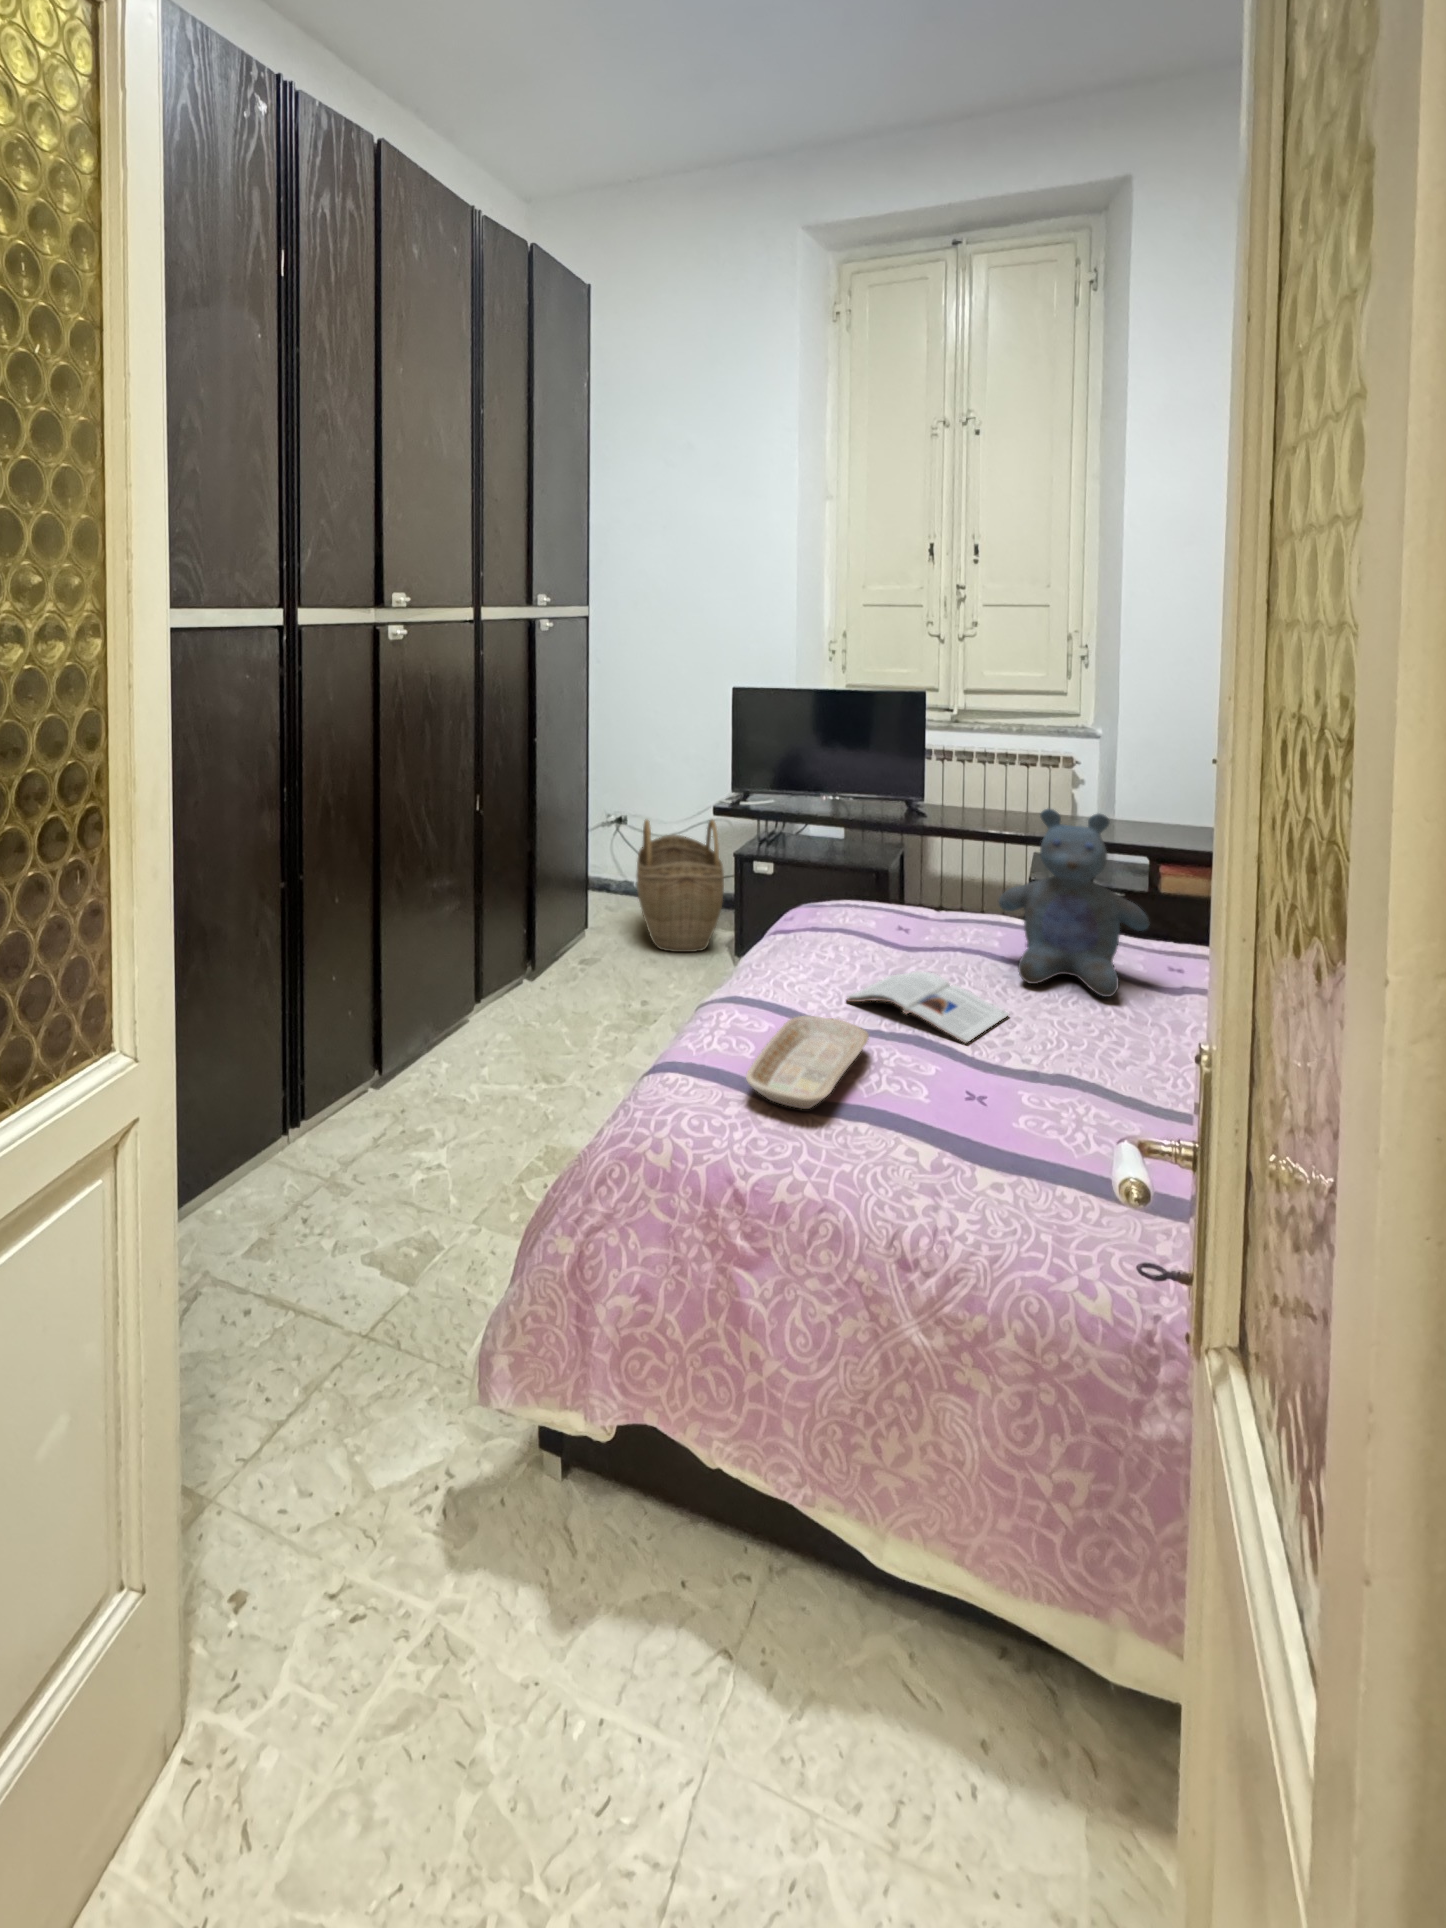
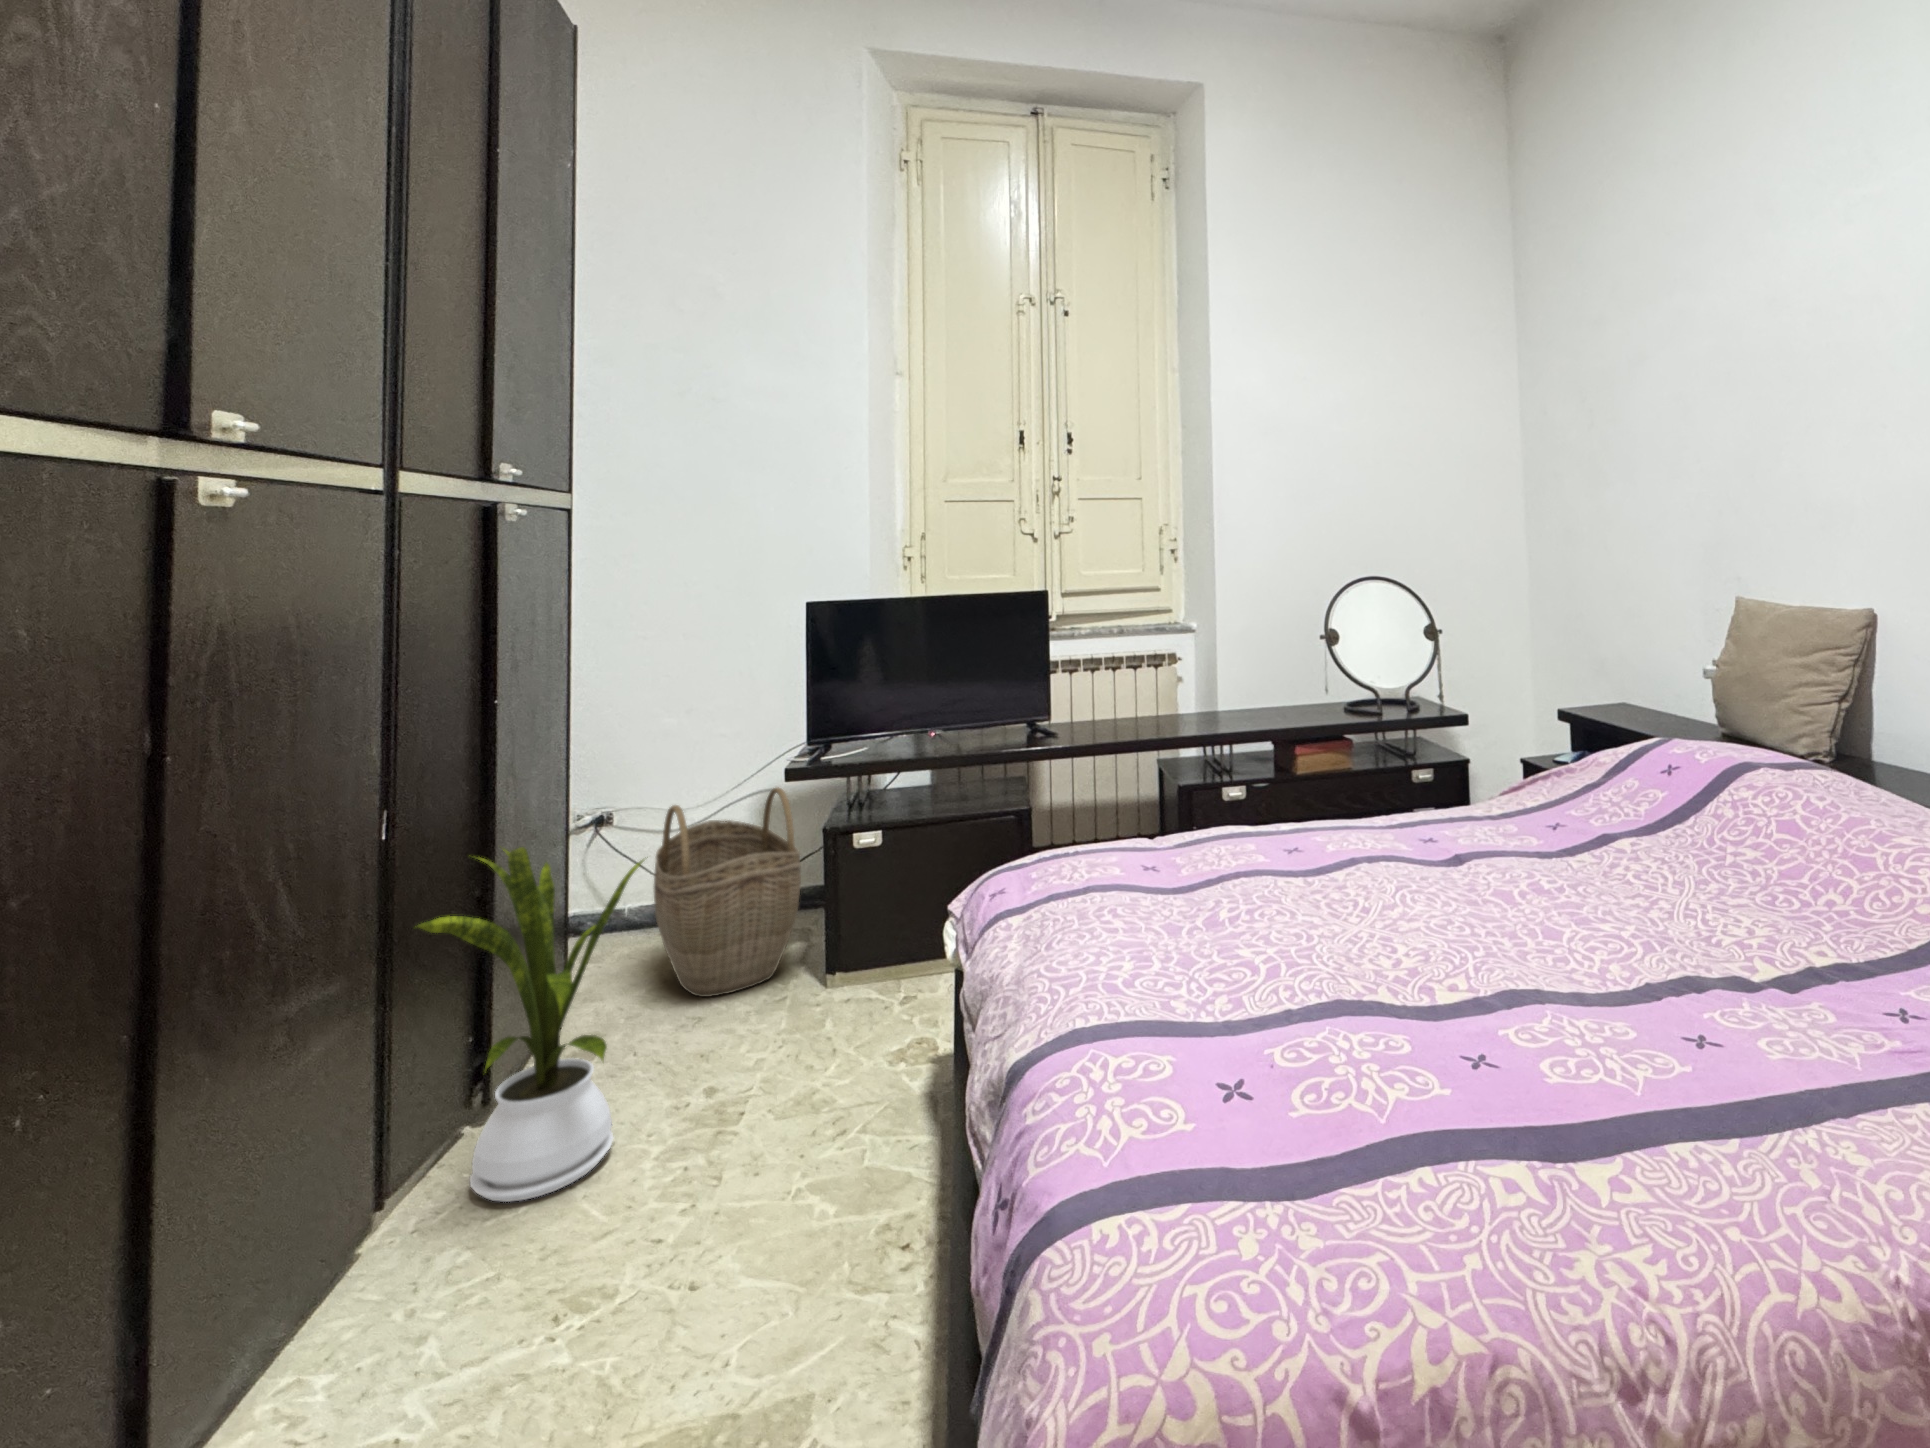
stuffed bear: present [999,809,1149,997] -> none [1289,682,1438,894]
house plant: none [486,826,605,1023] -> present [415,847,644,1202]
magazine: present [847,972,1009,1043] -> none [1207,912,1383,992]
tray: present [746,1016,869,1109] -> none [1197,1015,1370,1197]

